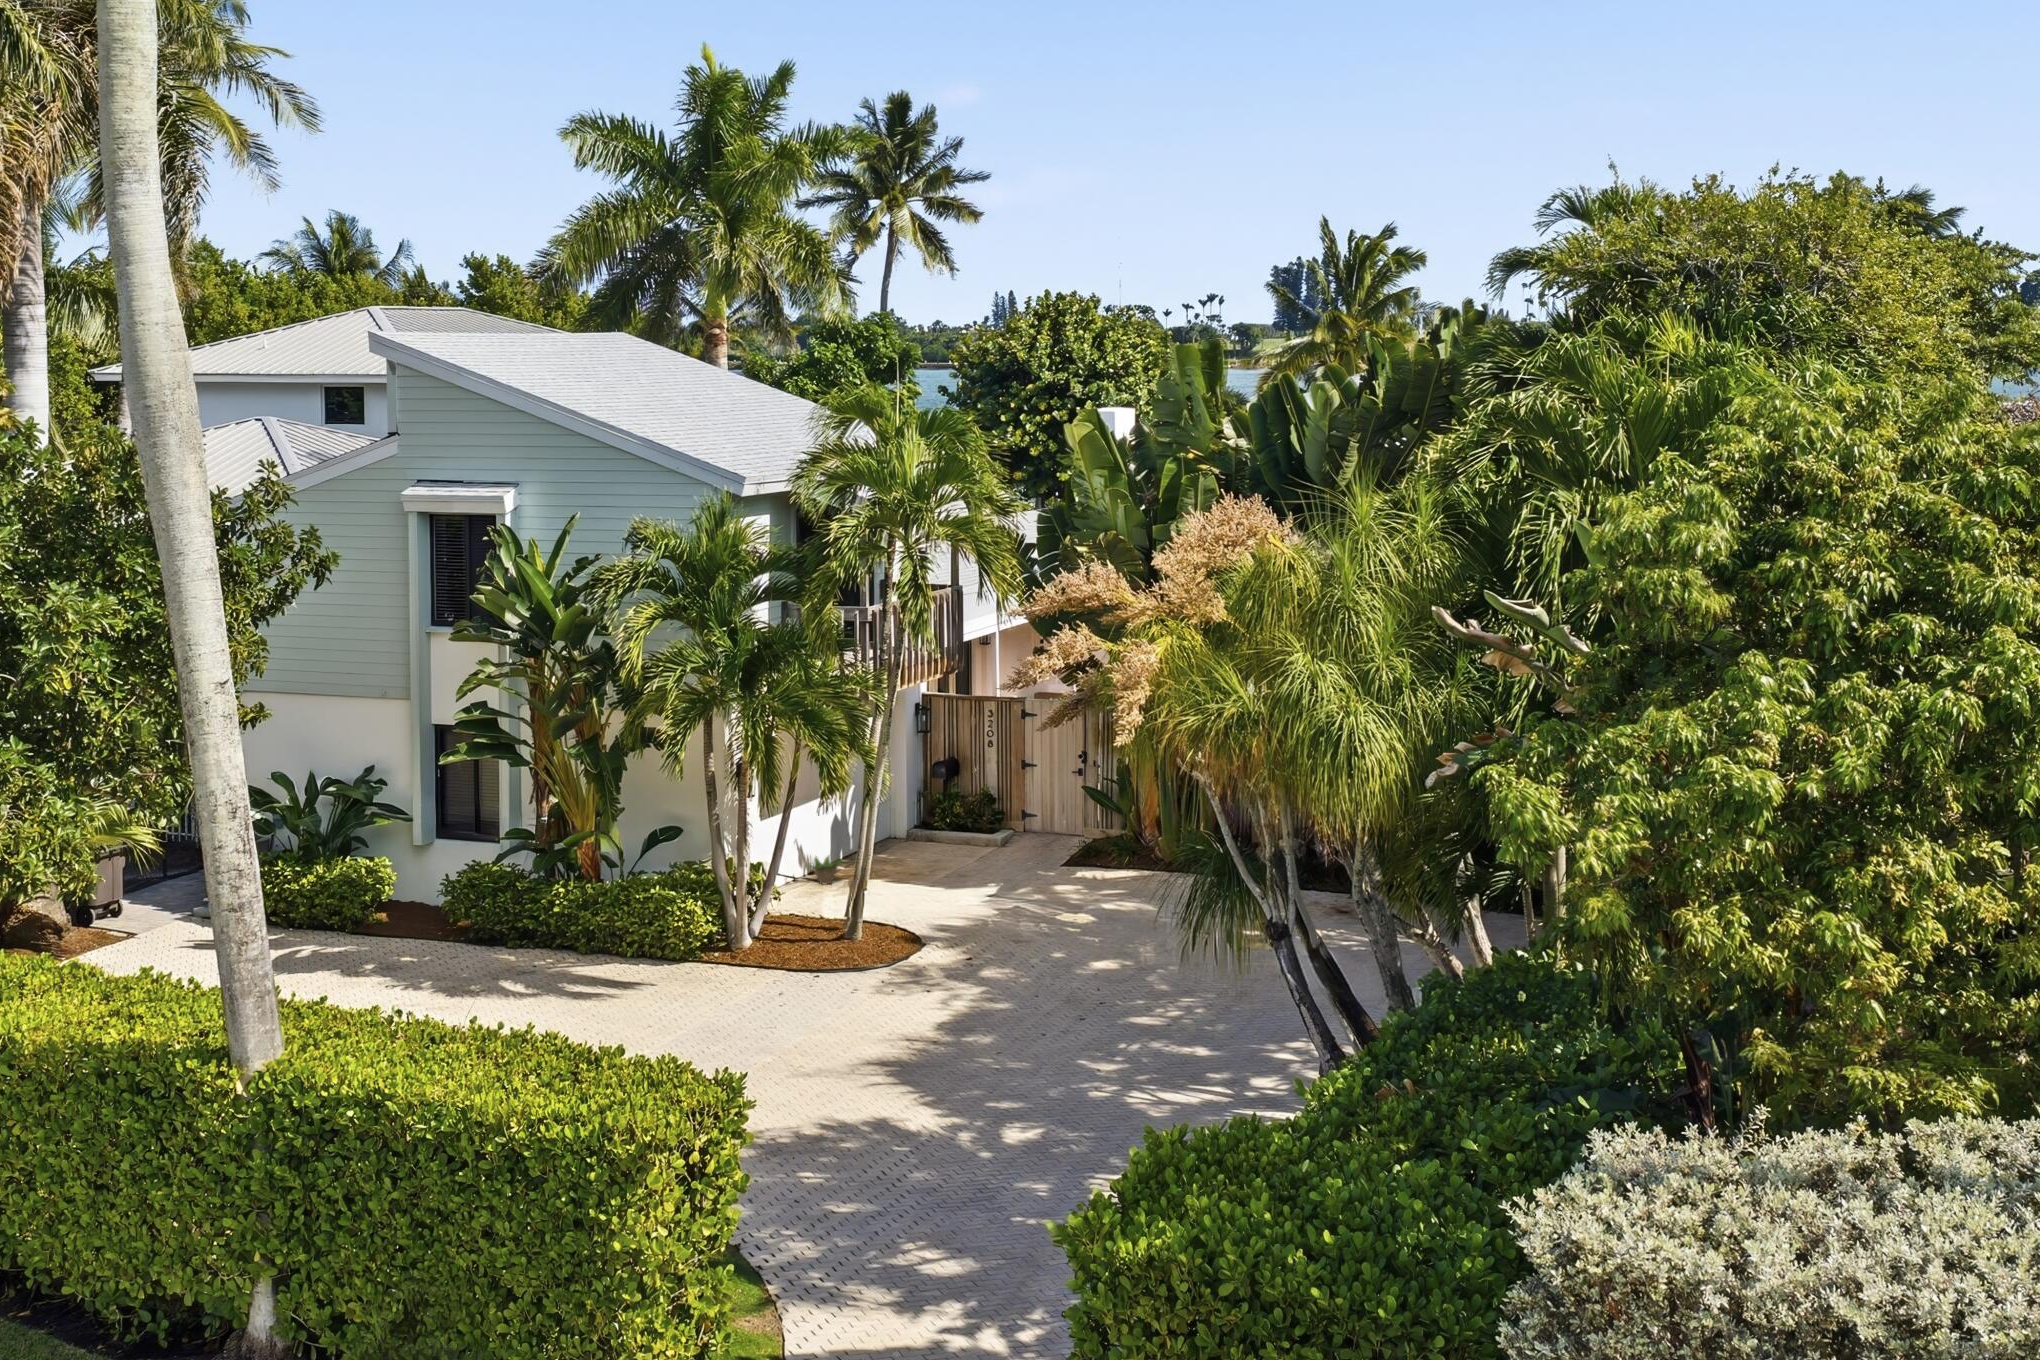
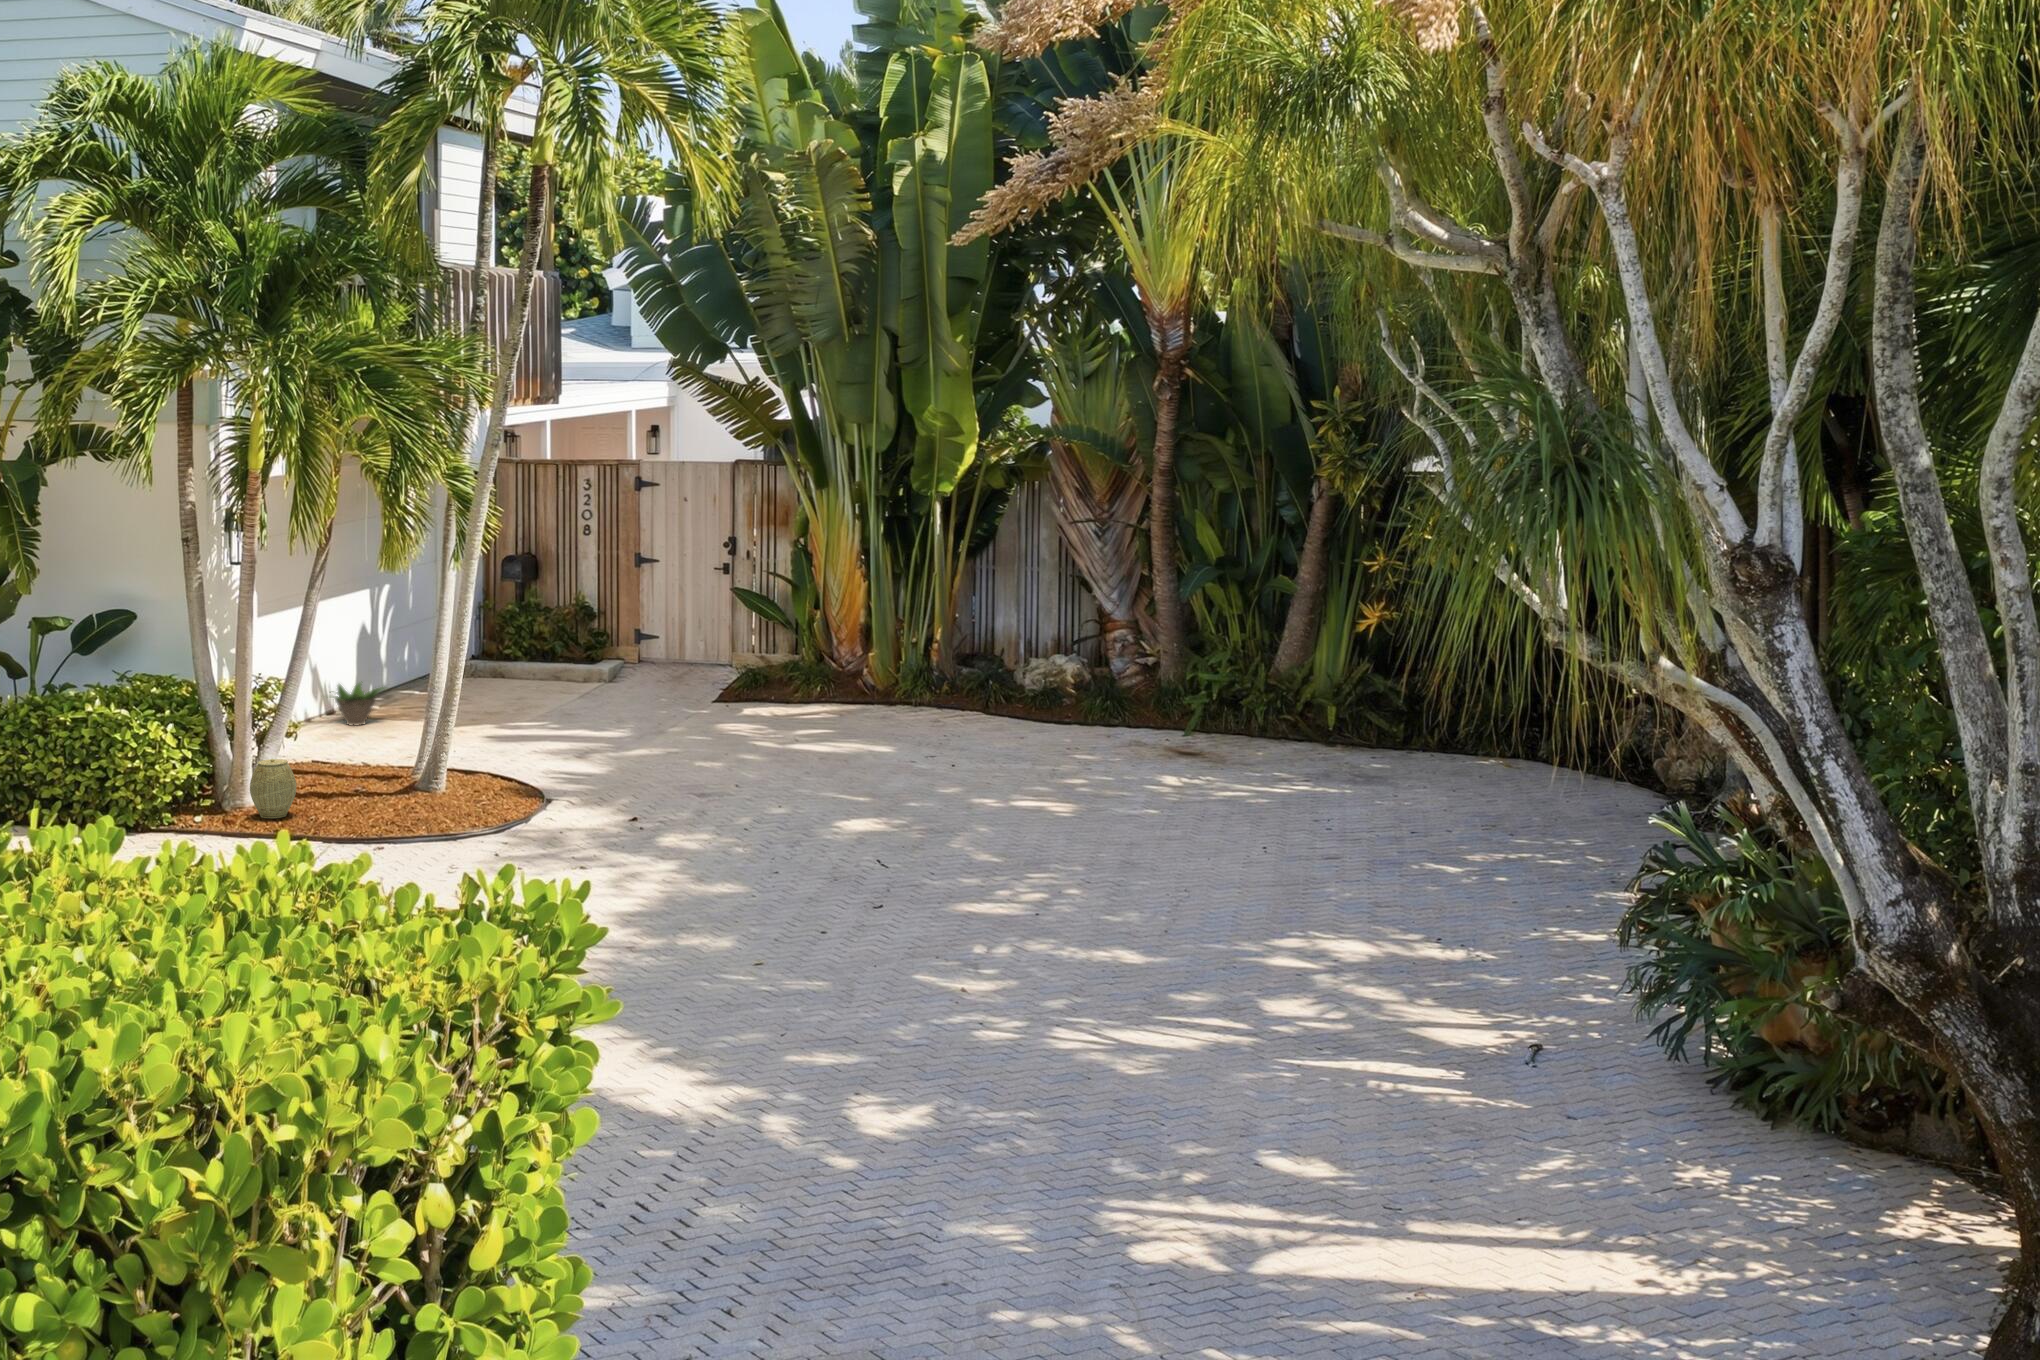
woven basket: none [745,923,772,959] -> present [250,759,296,818]

